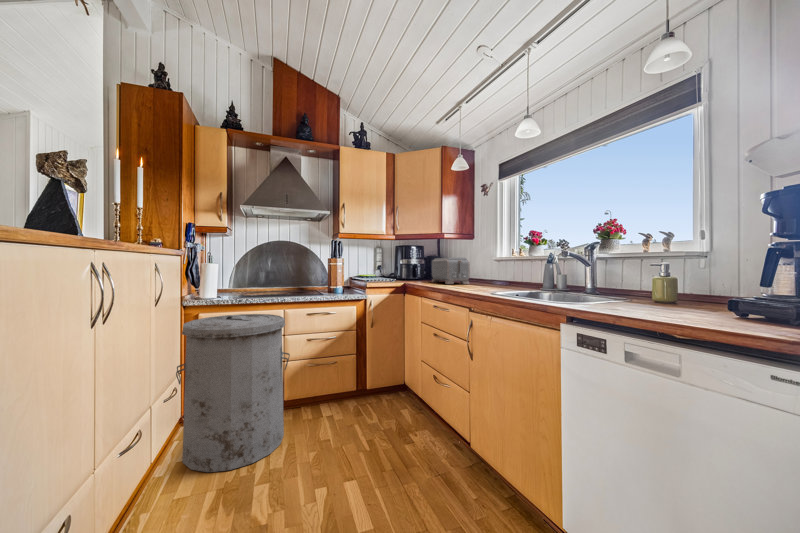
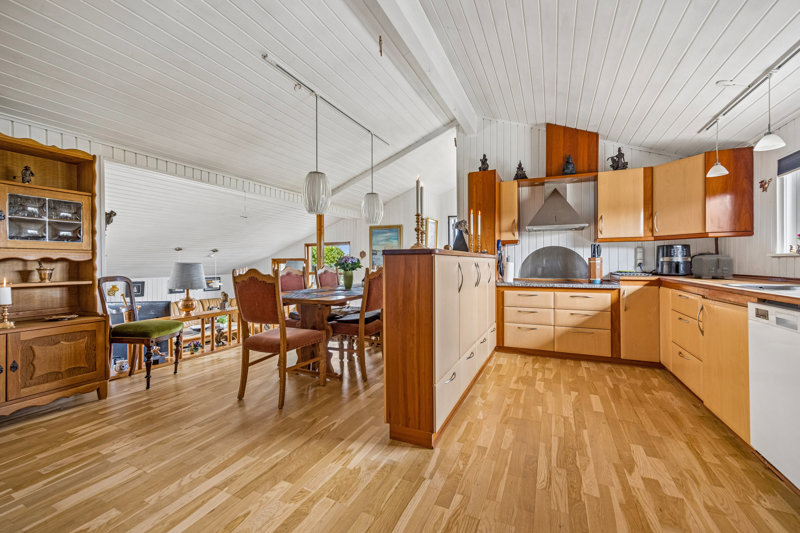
trash can: present [176,314,290,472] -> none [497,292,557,371]

